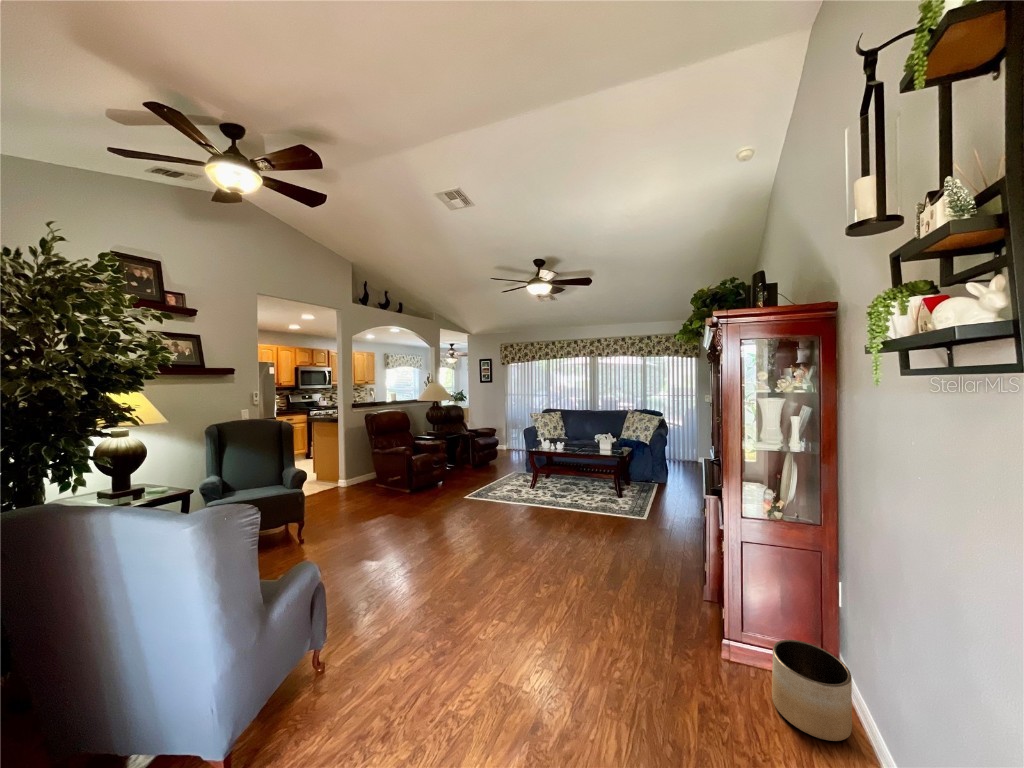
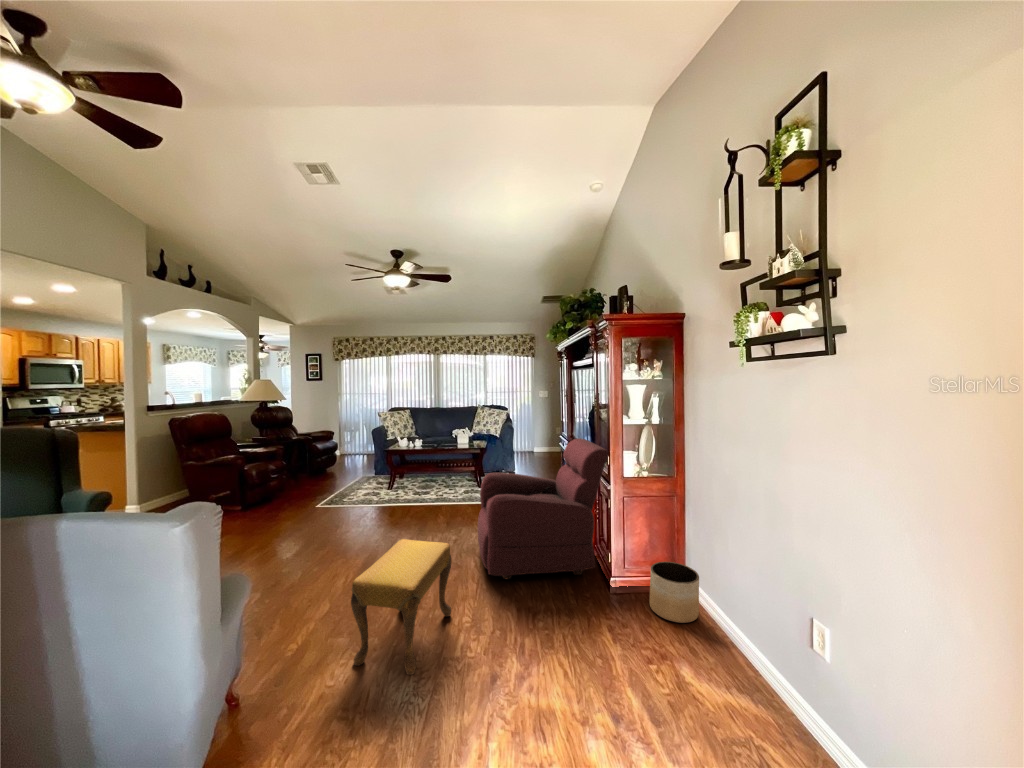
armchair: none [576,459,729,625] -> present [478,438,607,580]
footstool: none [421,549,528,688] -> present [351,539,451,675]

